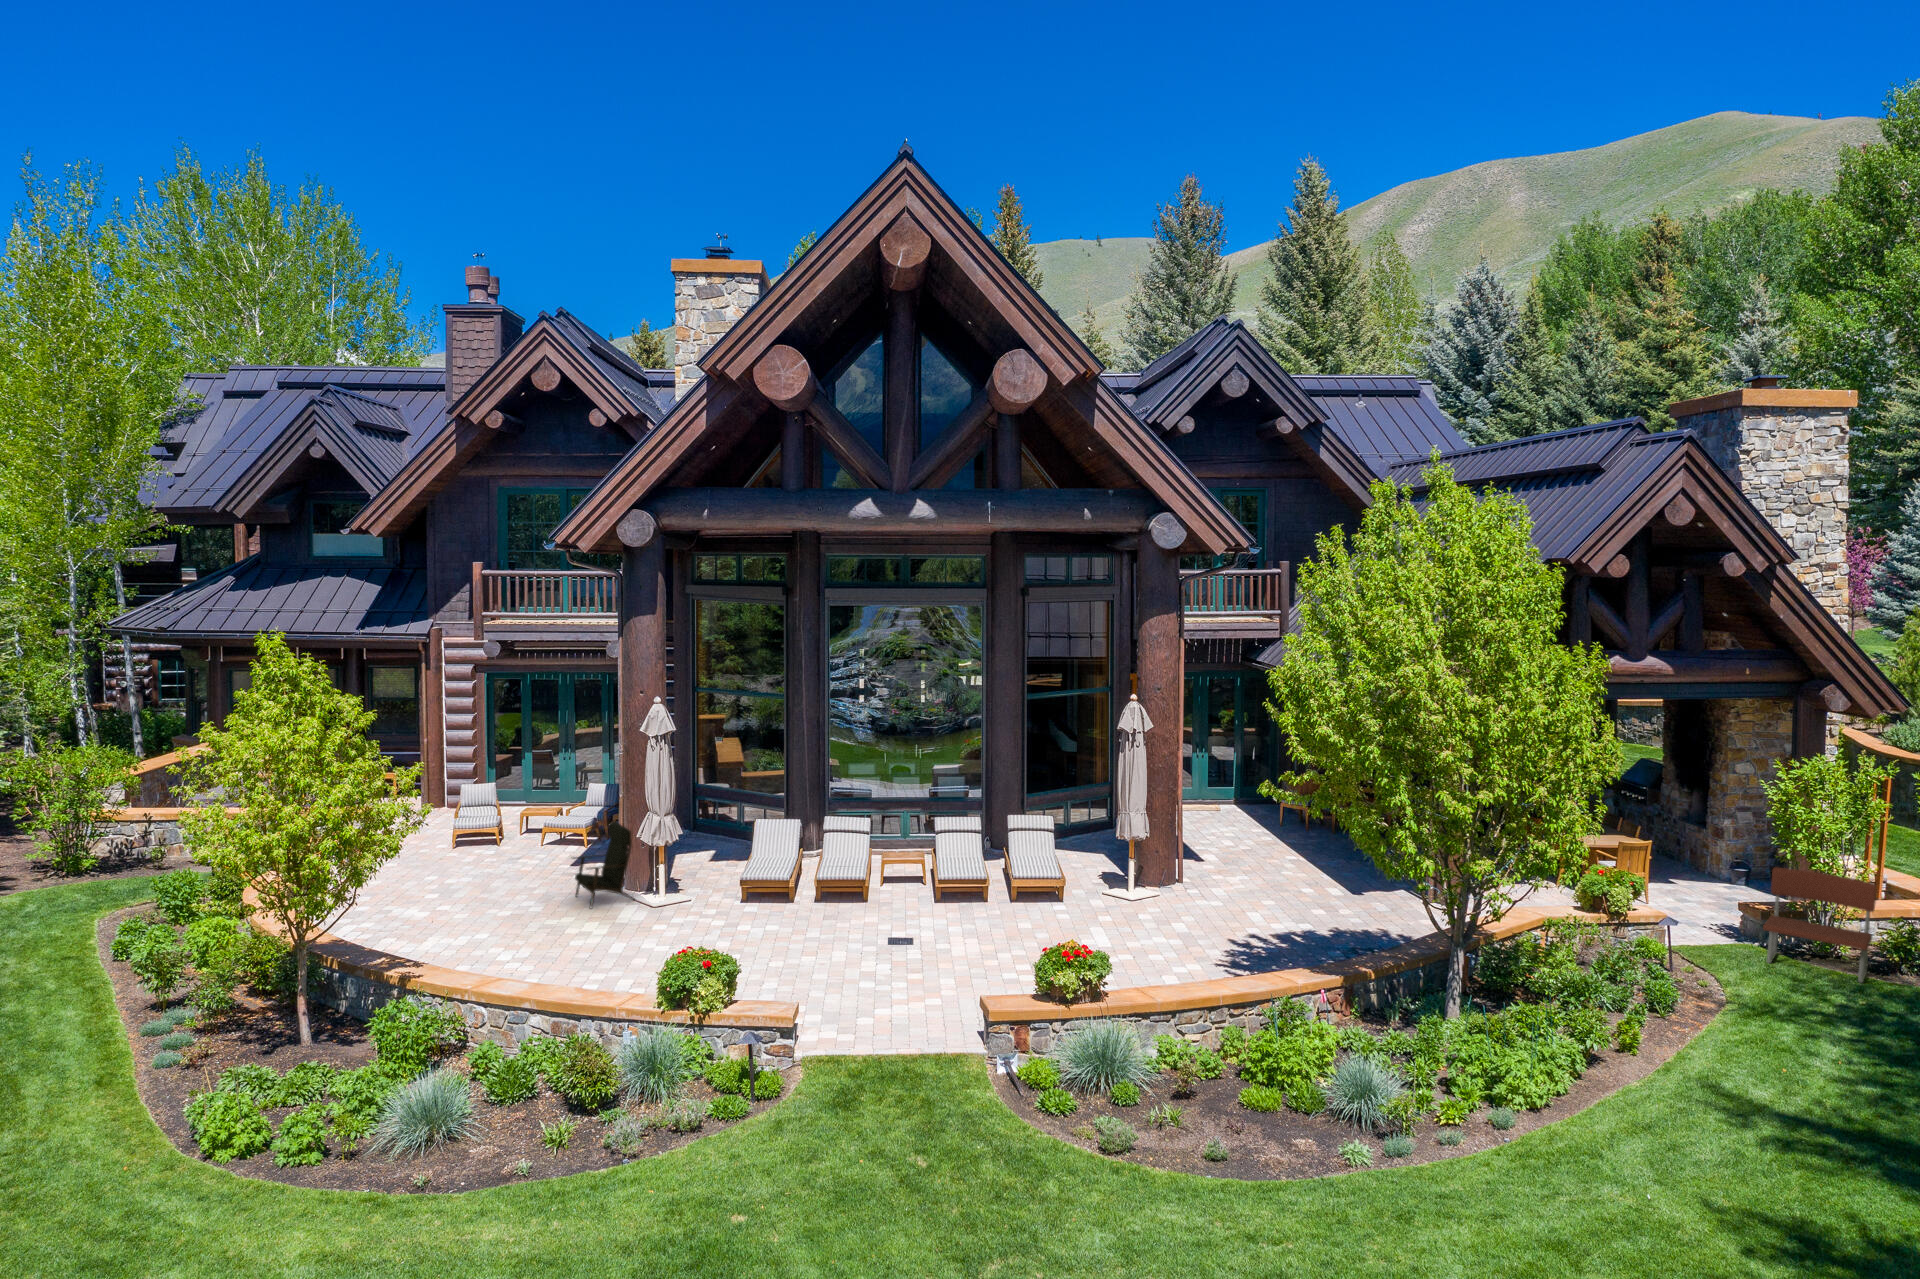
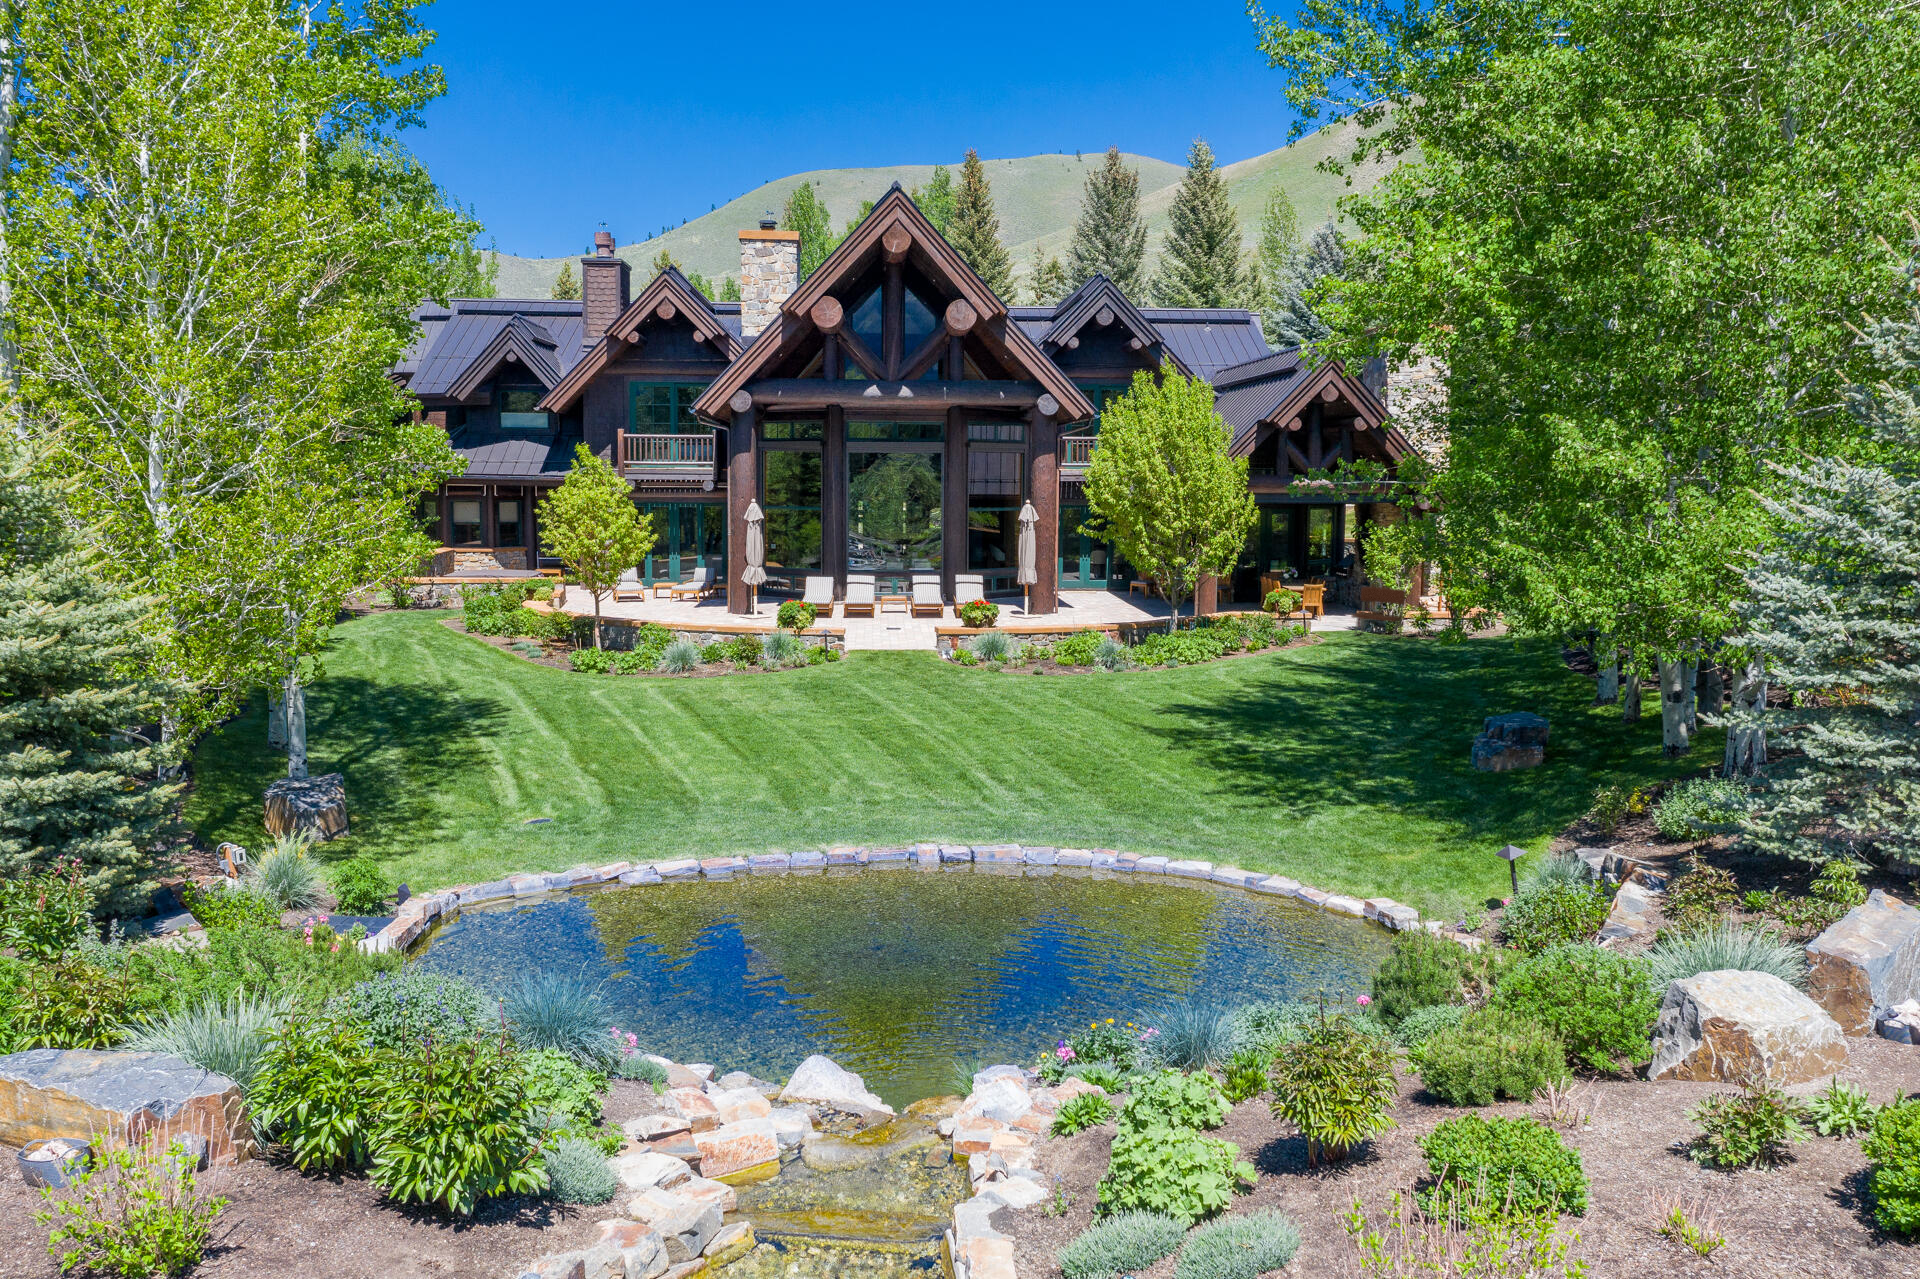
lounge chair: present [573,821,634,908] -> none [707,572,744,617]

